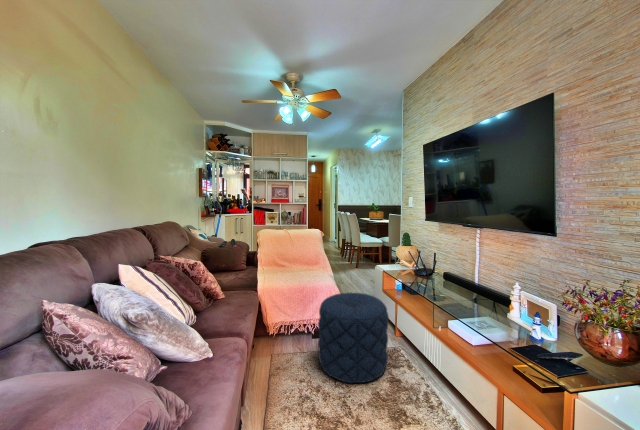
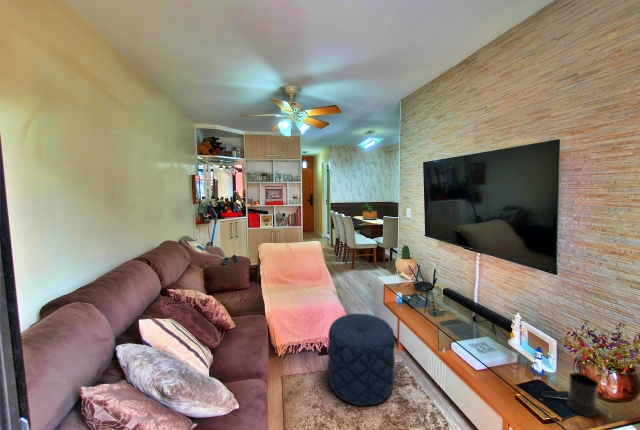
candle: none [562,327,597,376] -> present [568,372,598,417]

